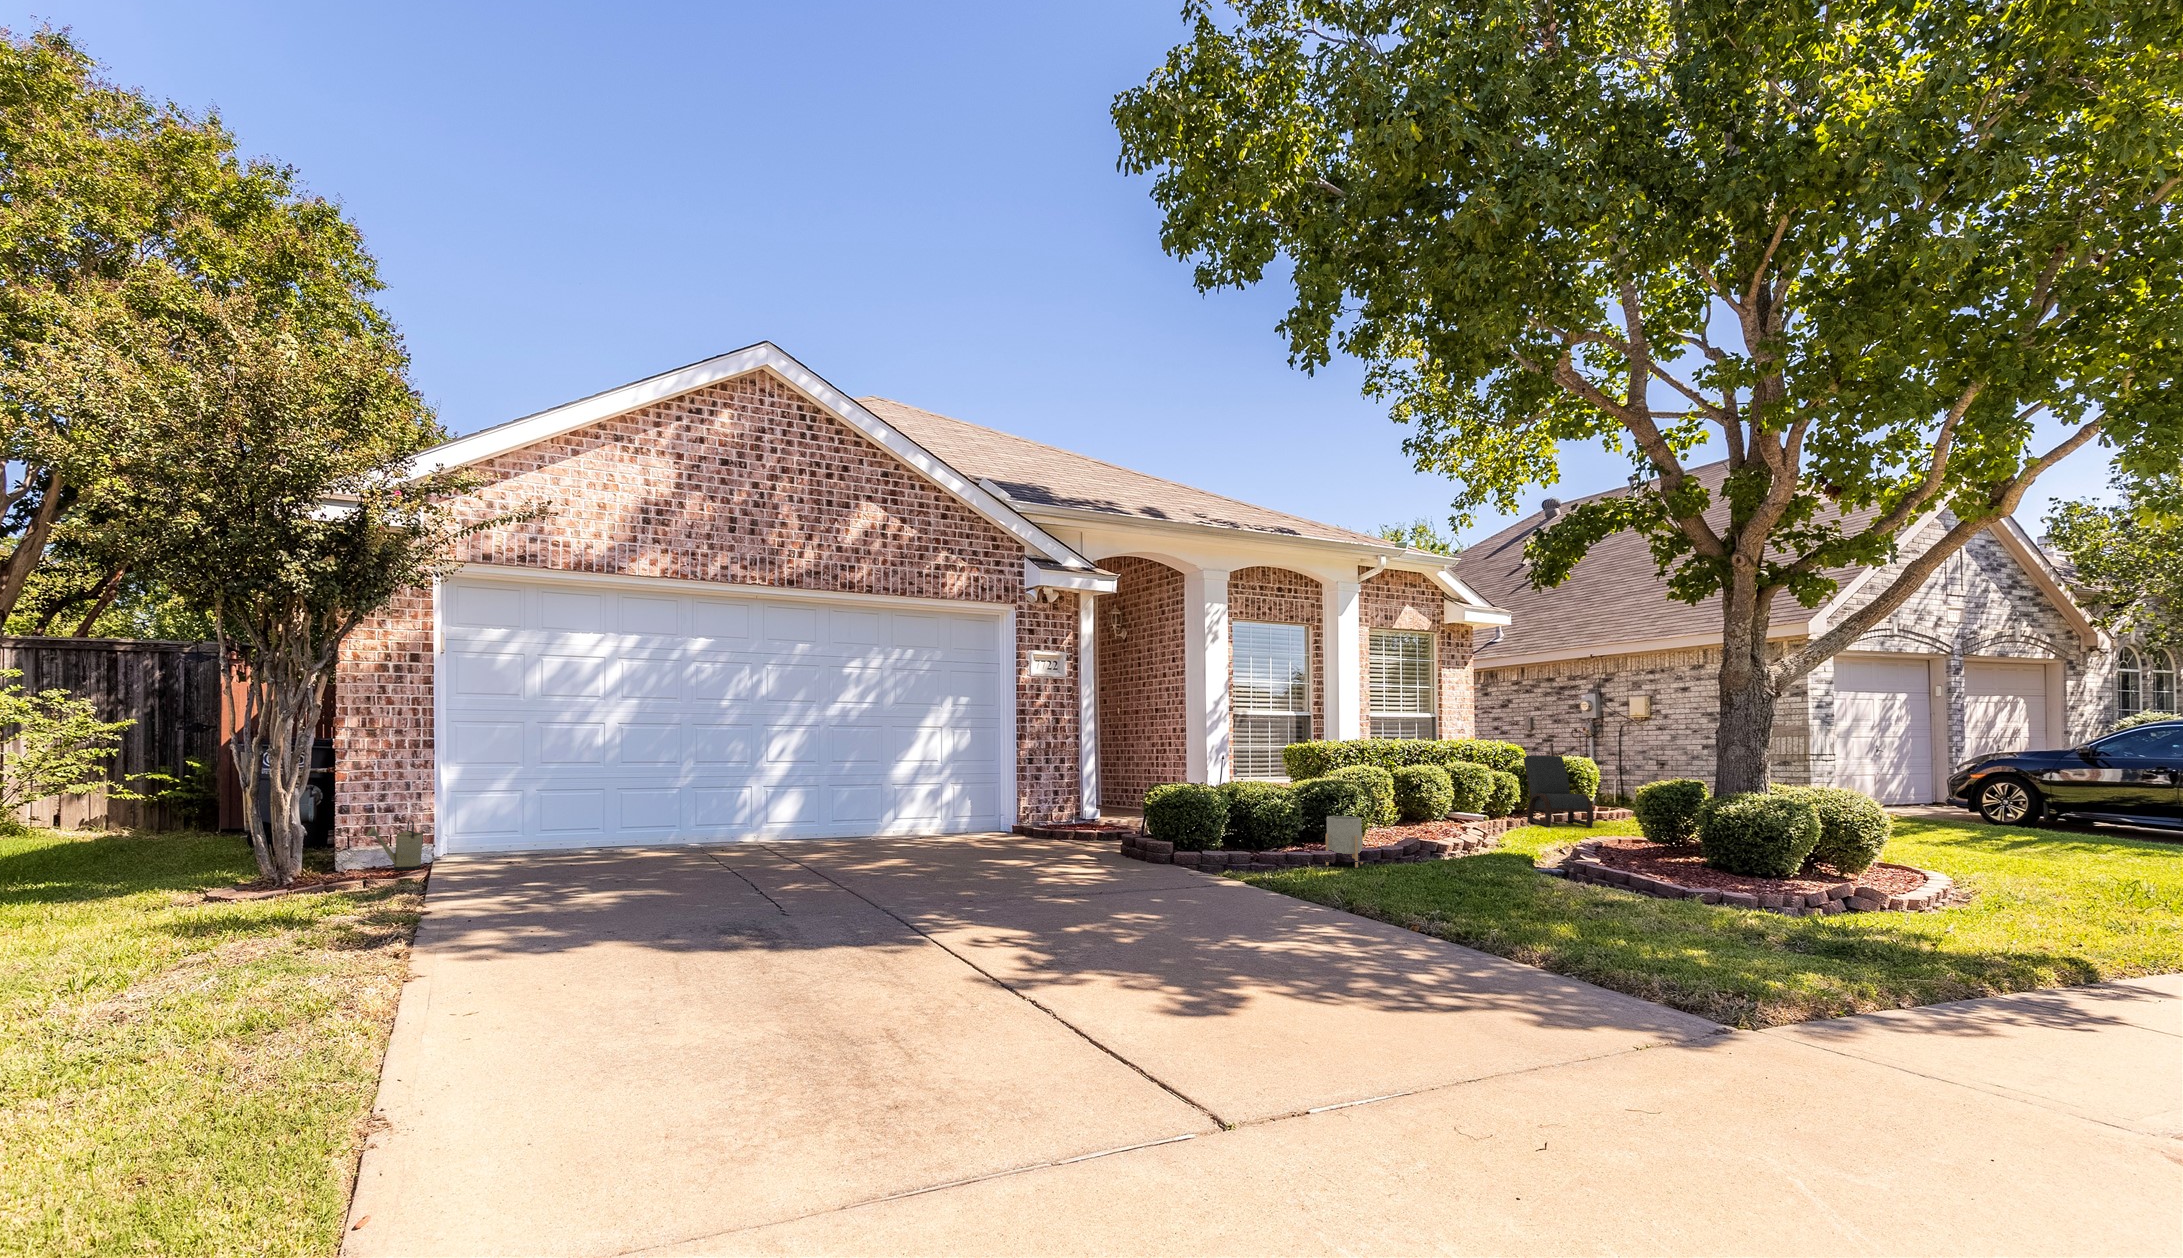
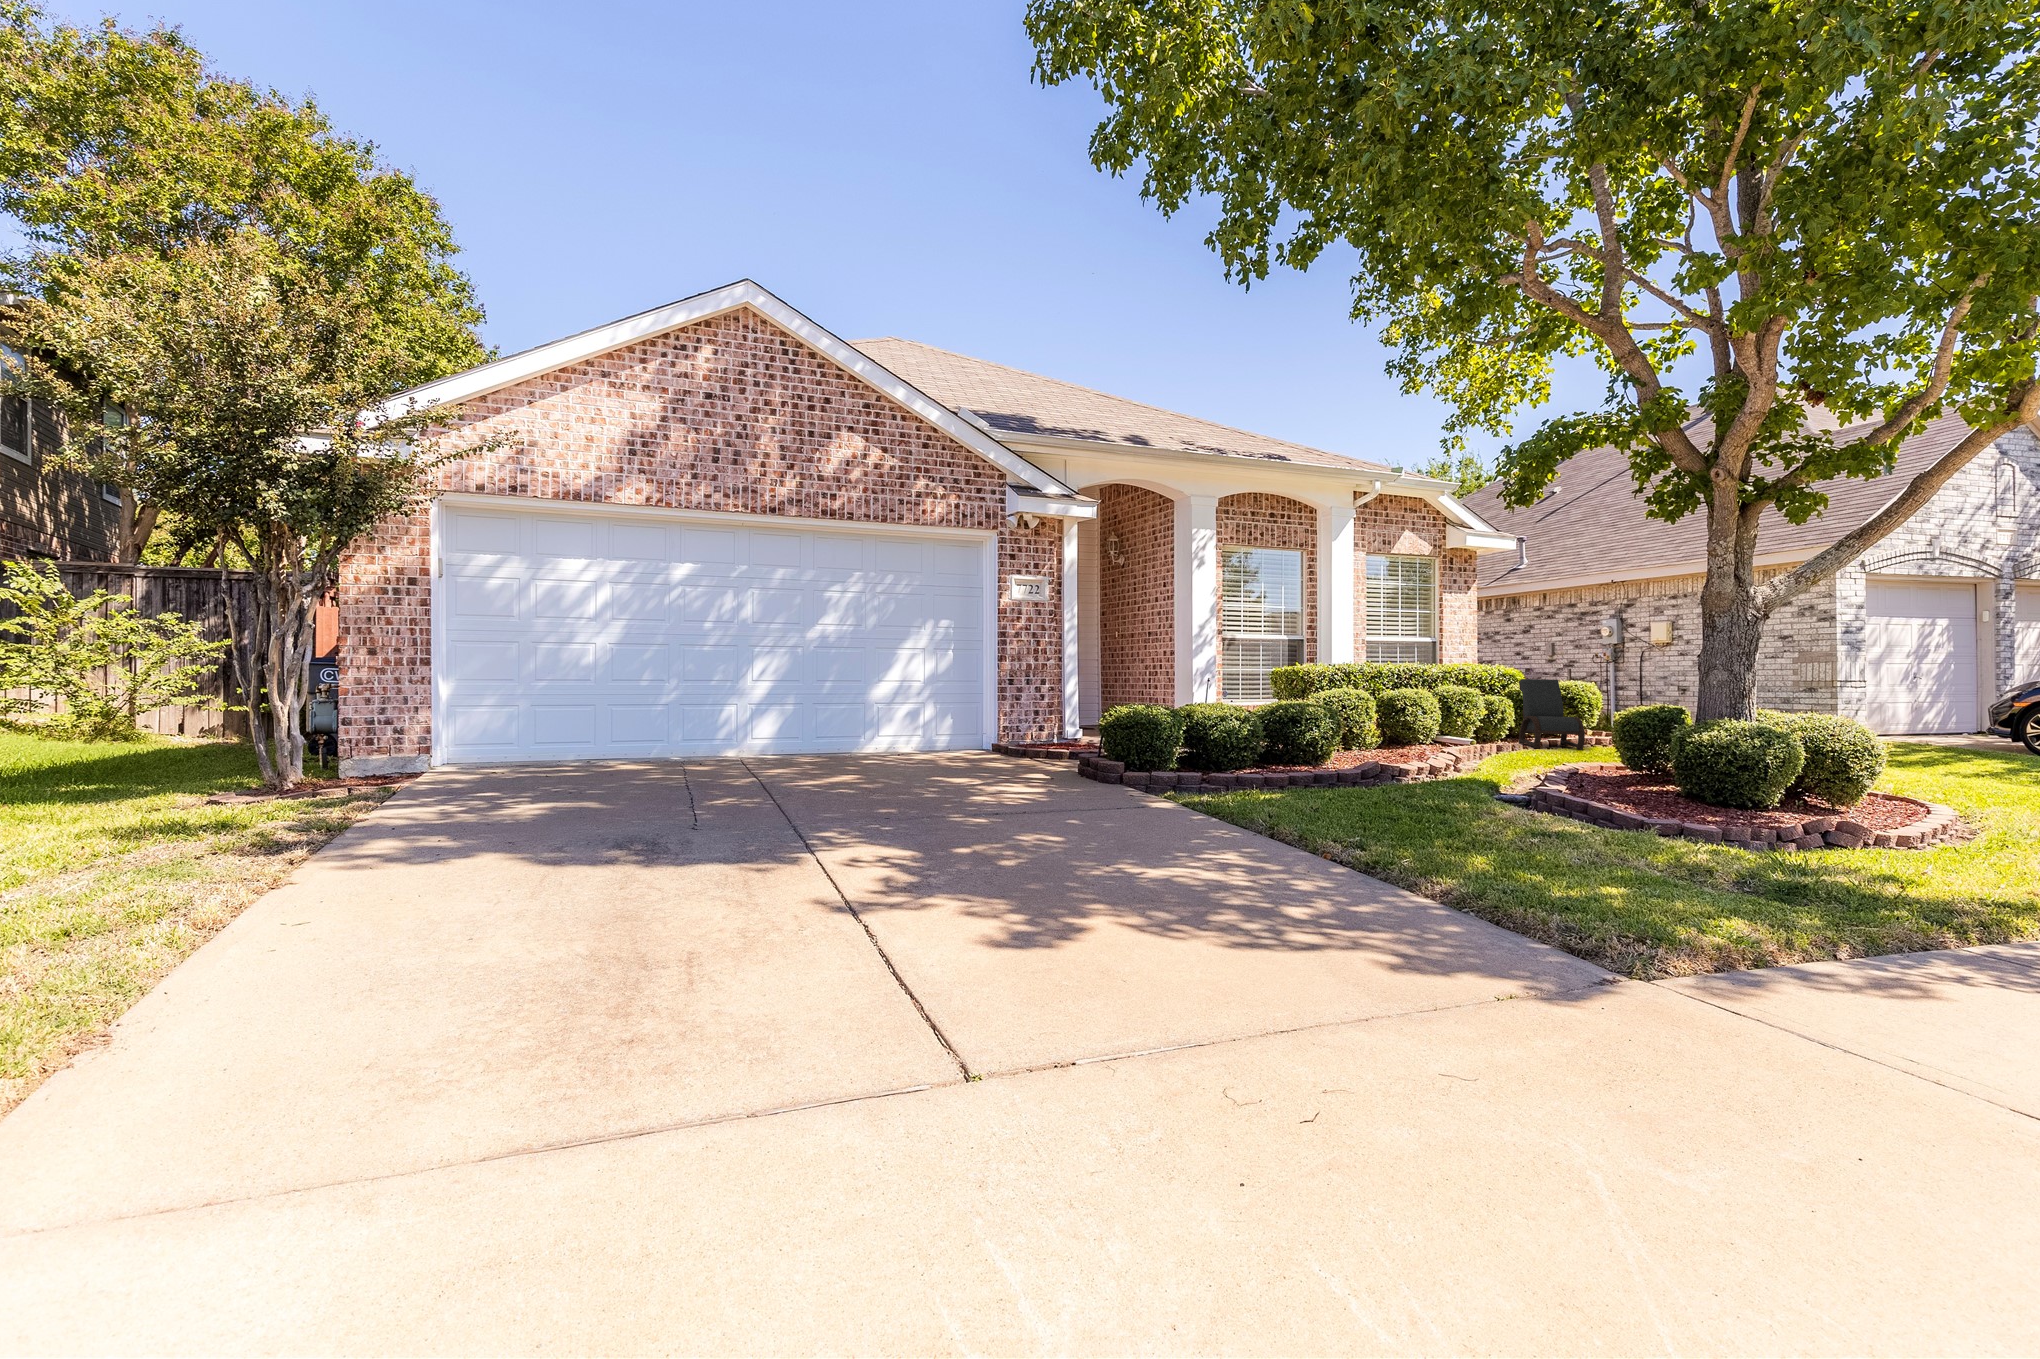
planter: present [1326,816,1363,868] -> none [1277,736,1317,787]
watering can: present [366,820,423,870] -> none [367,729,427,774]

